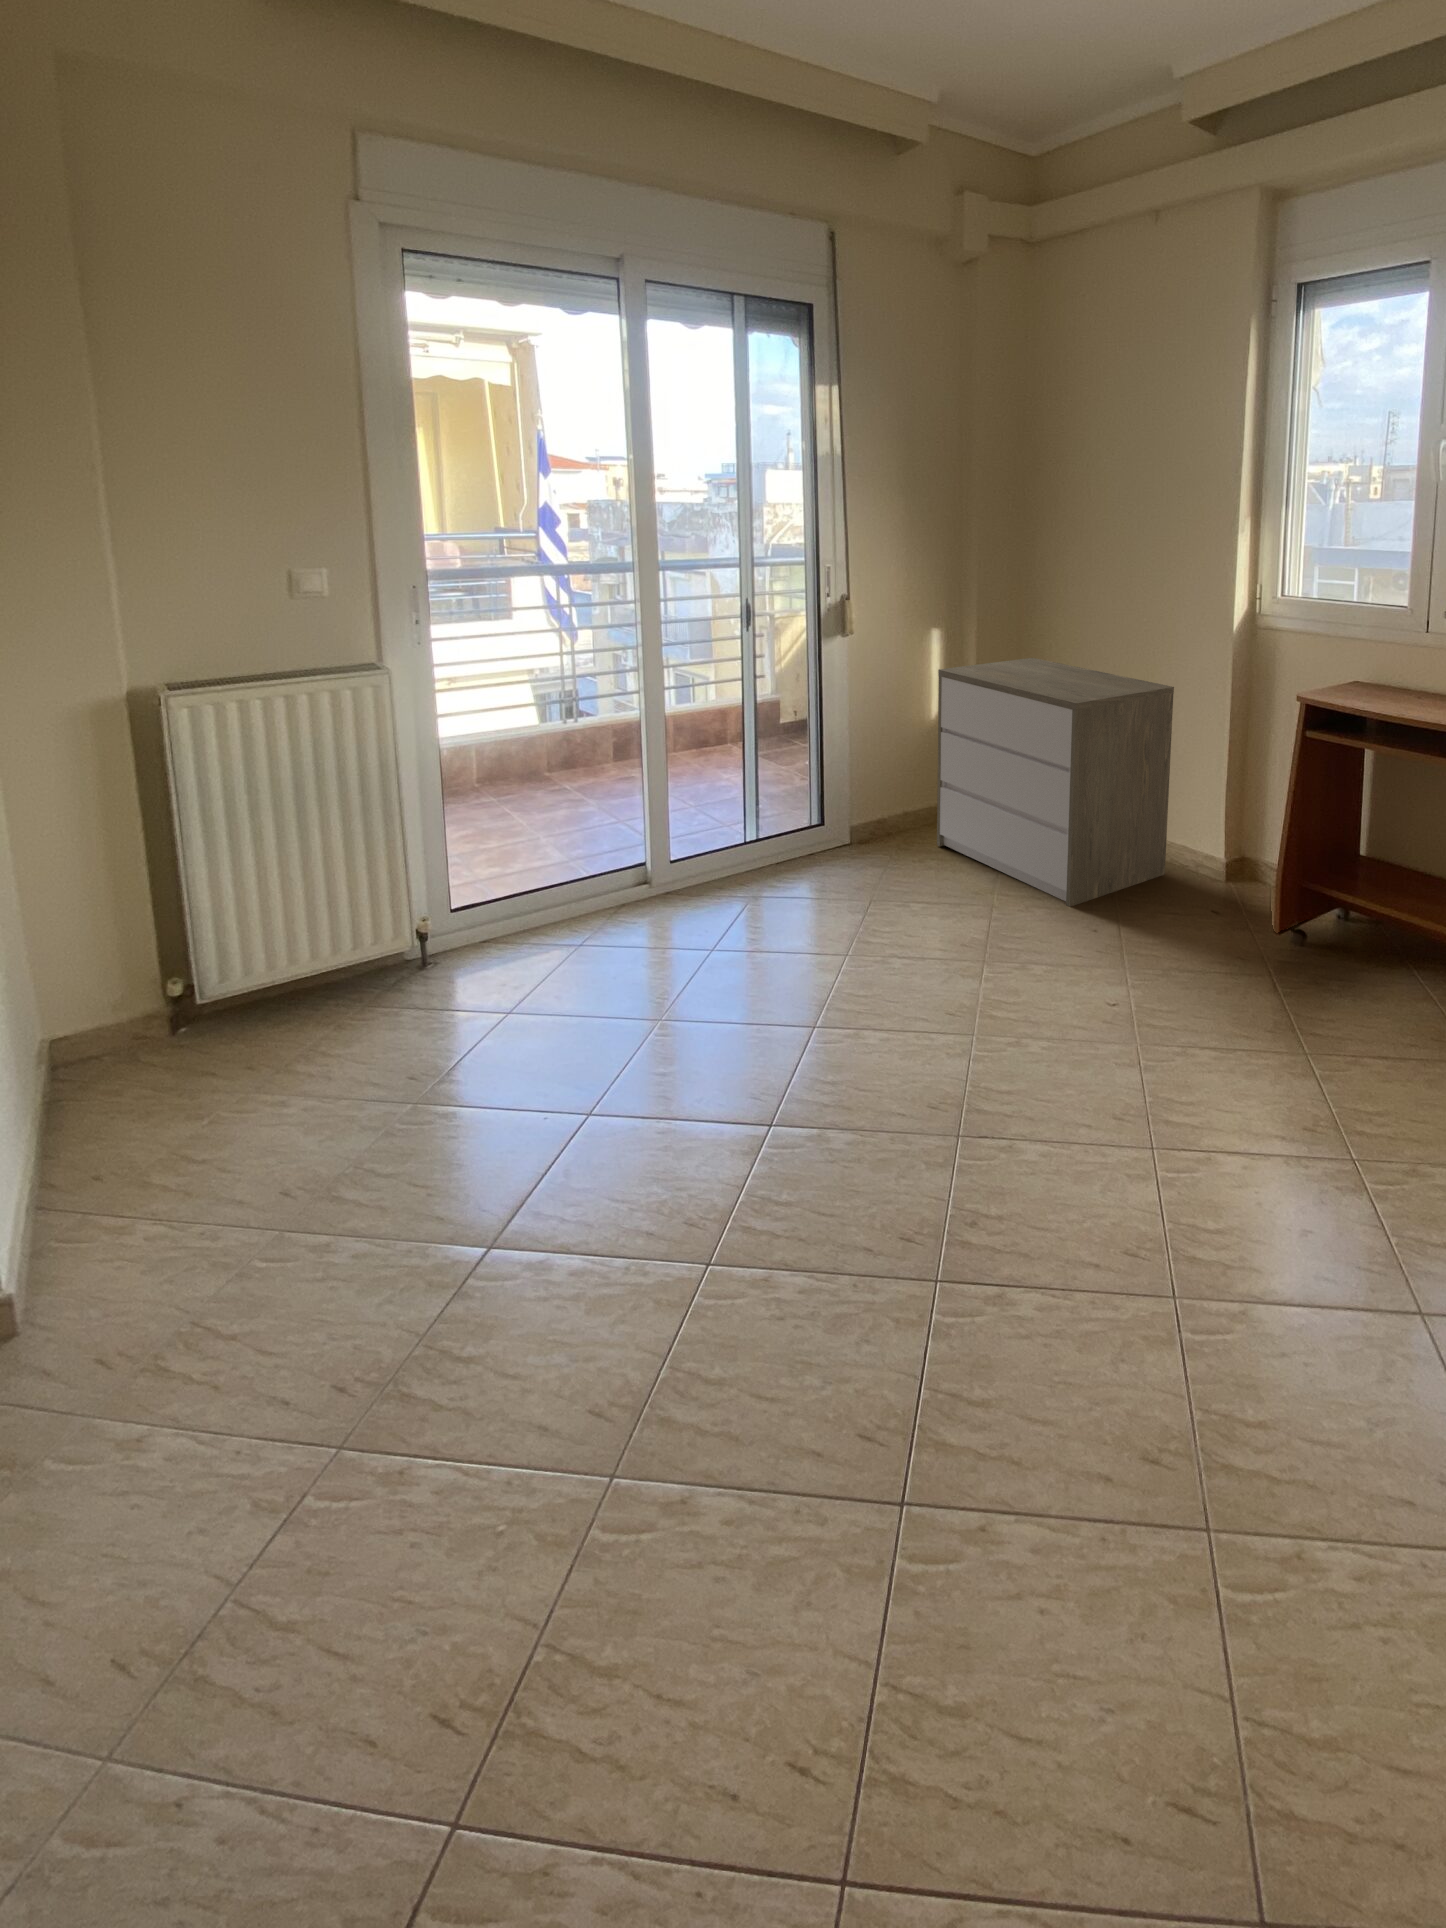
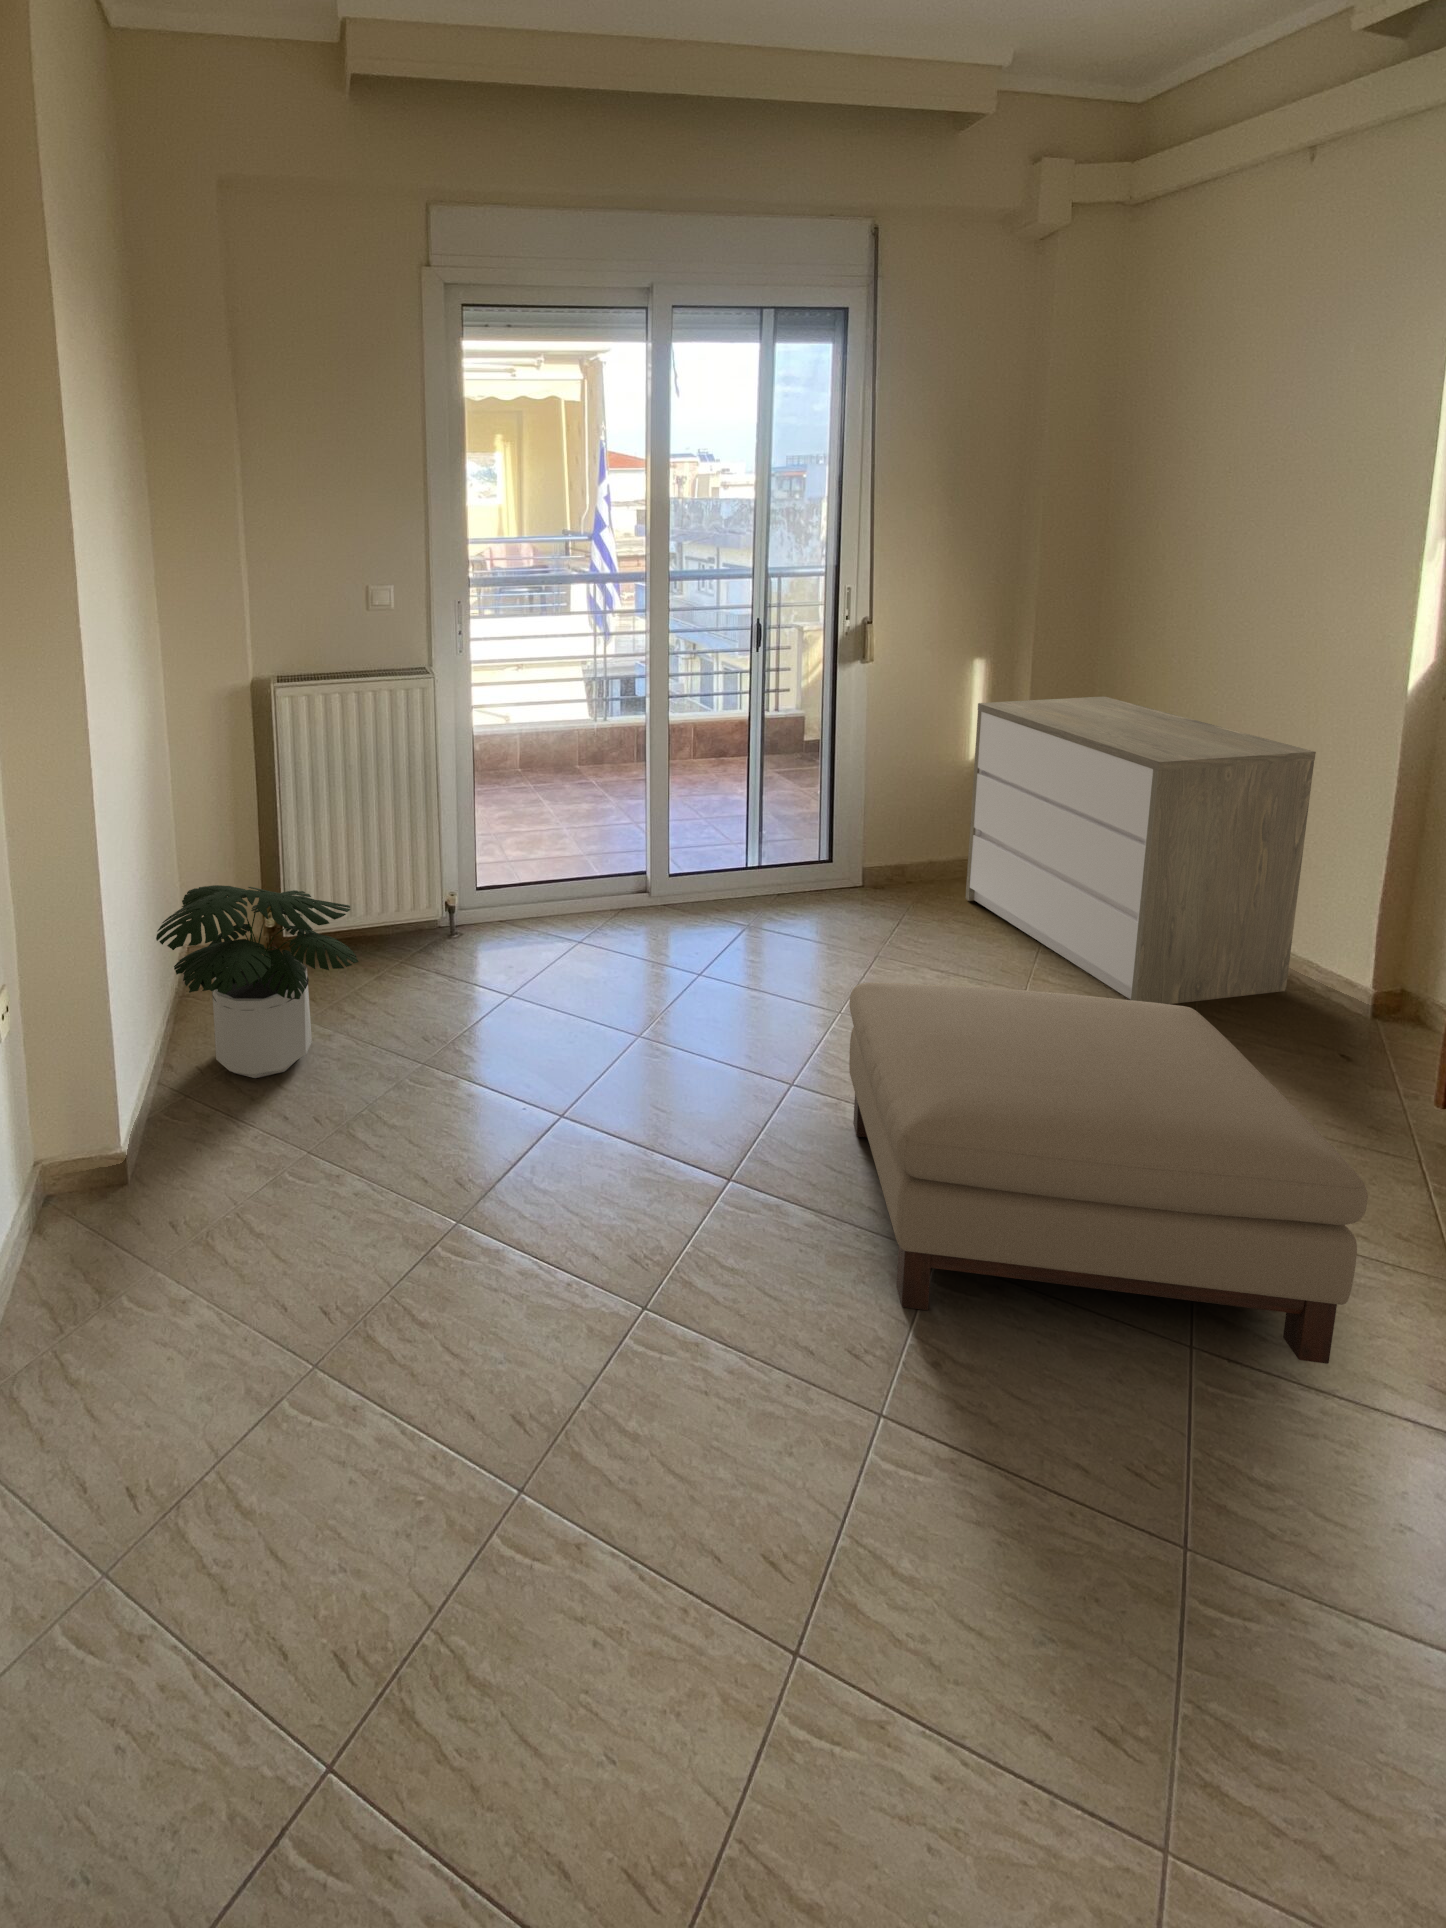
ottoman: none [860,887,1222,1176] -> present [849,982,1368,1364]
potted plant: none [19,943,327,1178] -> present [156,885,358,1078]

